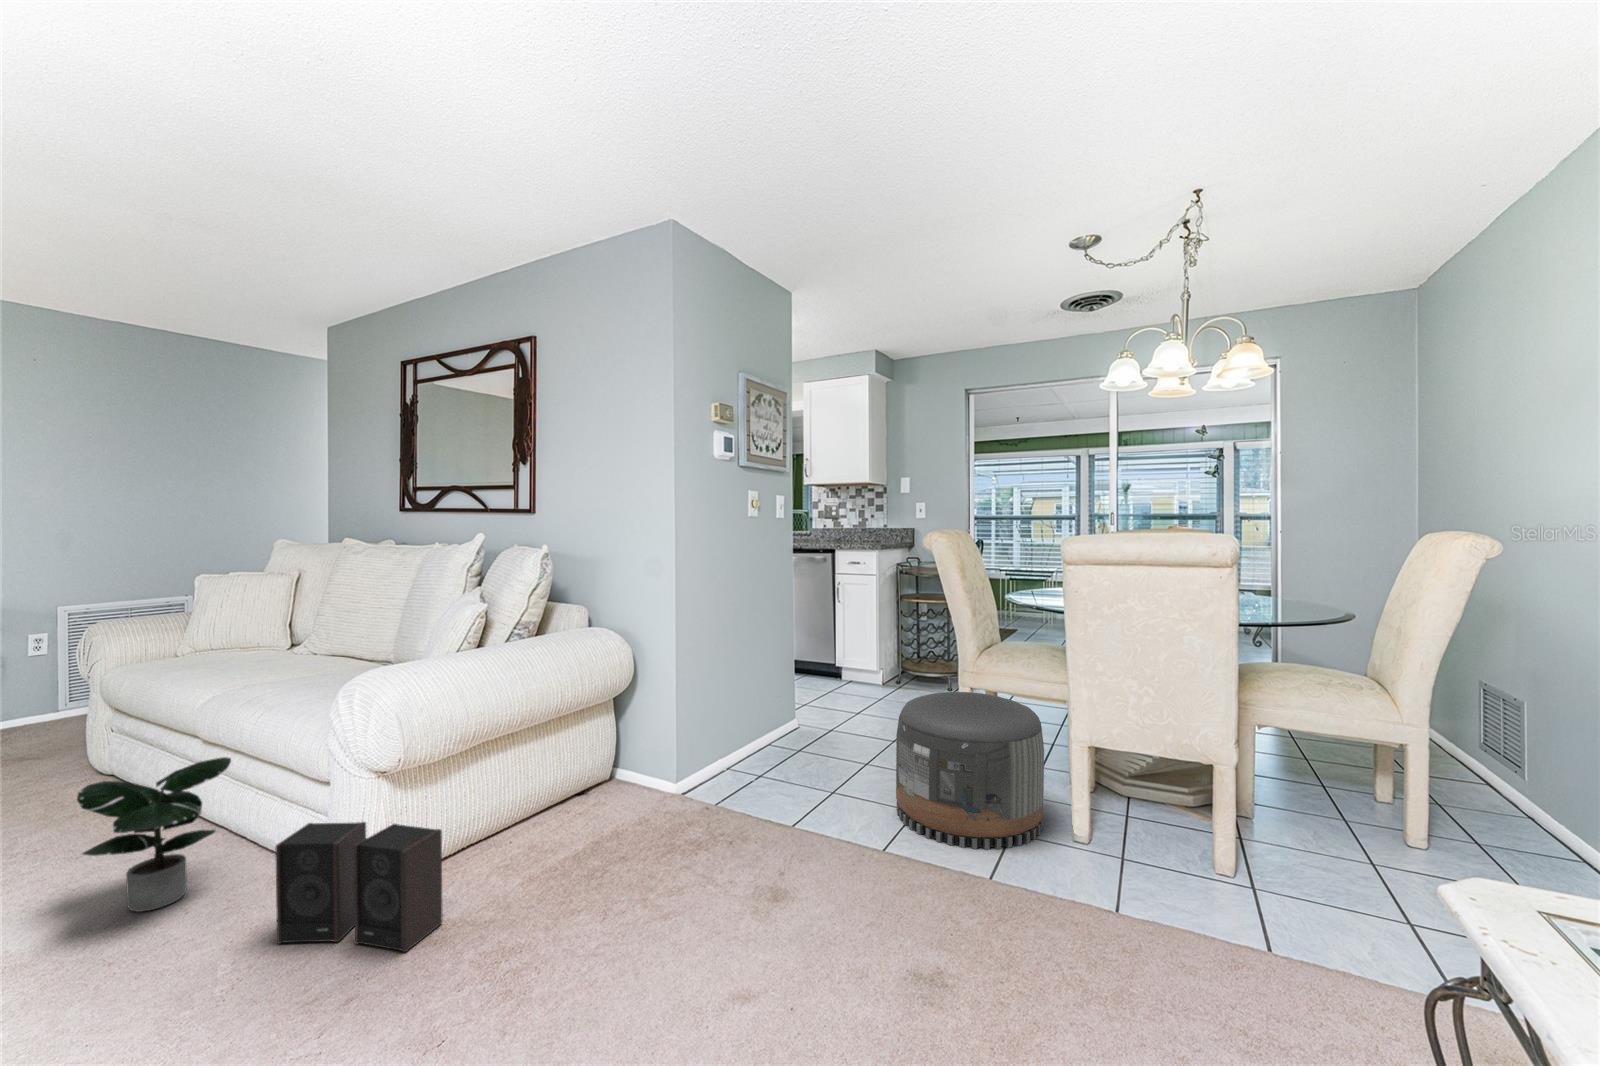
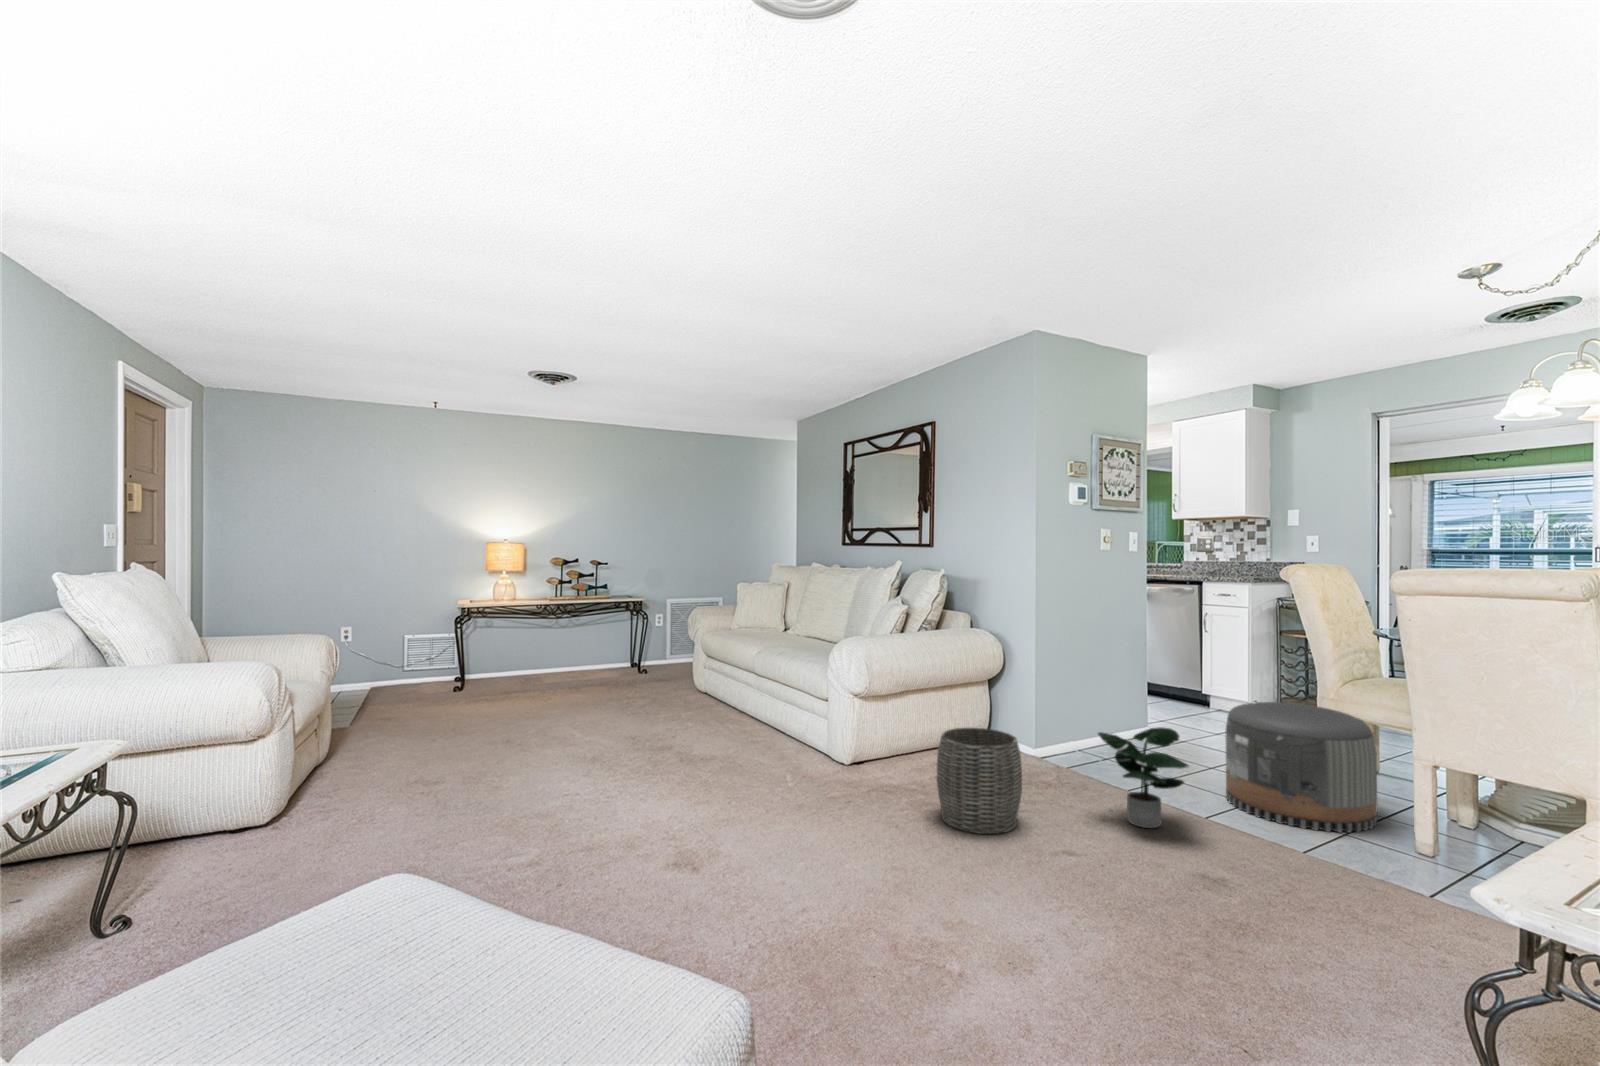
potted plant: present [77,757,231,912] -> present [1098,727,1189,828]
woven basket: none [523,804,667,1008] -> present [937,728,1022,834]
speaker: present [276,822,443,952] -> none [808,719,889,794]

